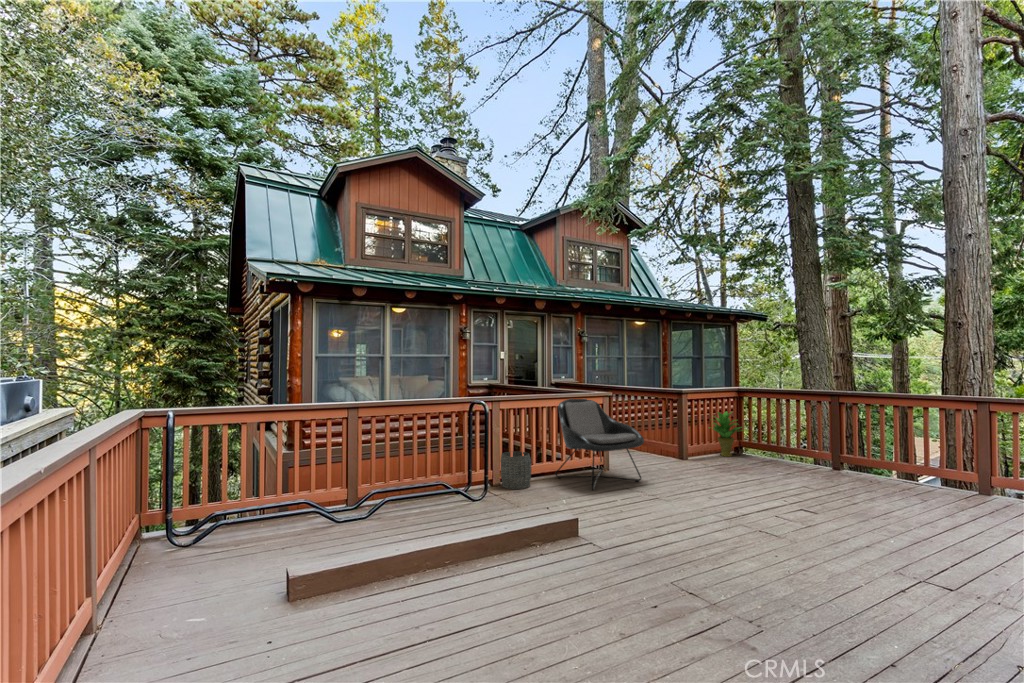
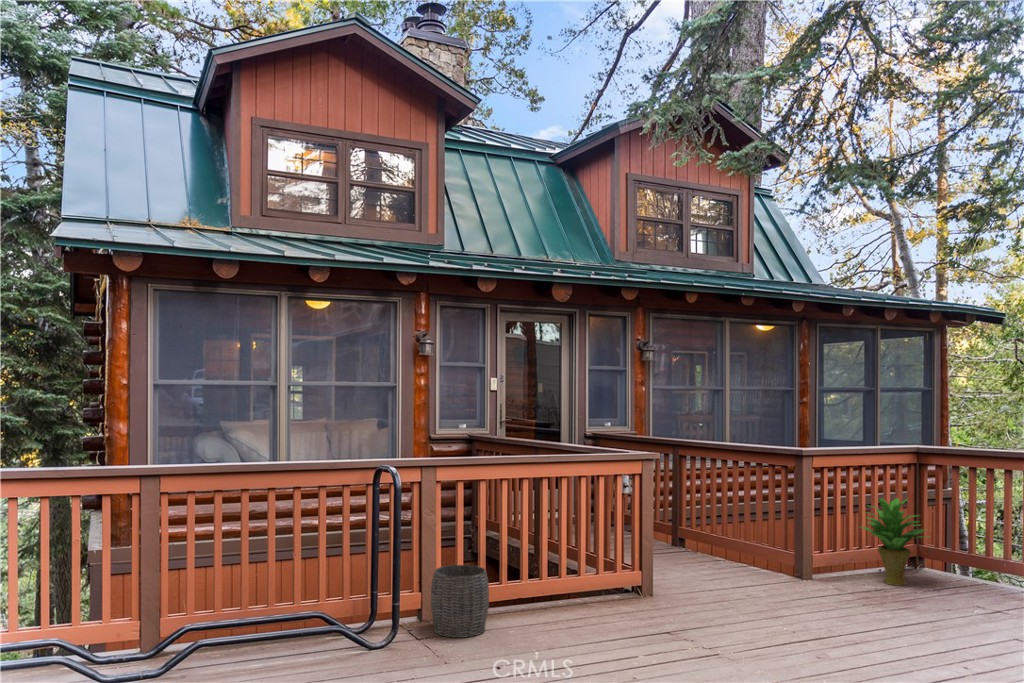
lounge chair: present [555,398,644,491] -> none [542,468,707,649]

